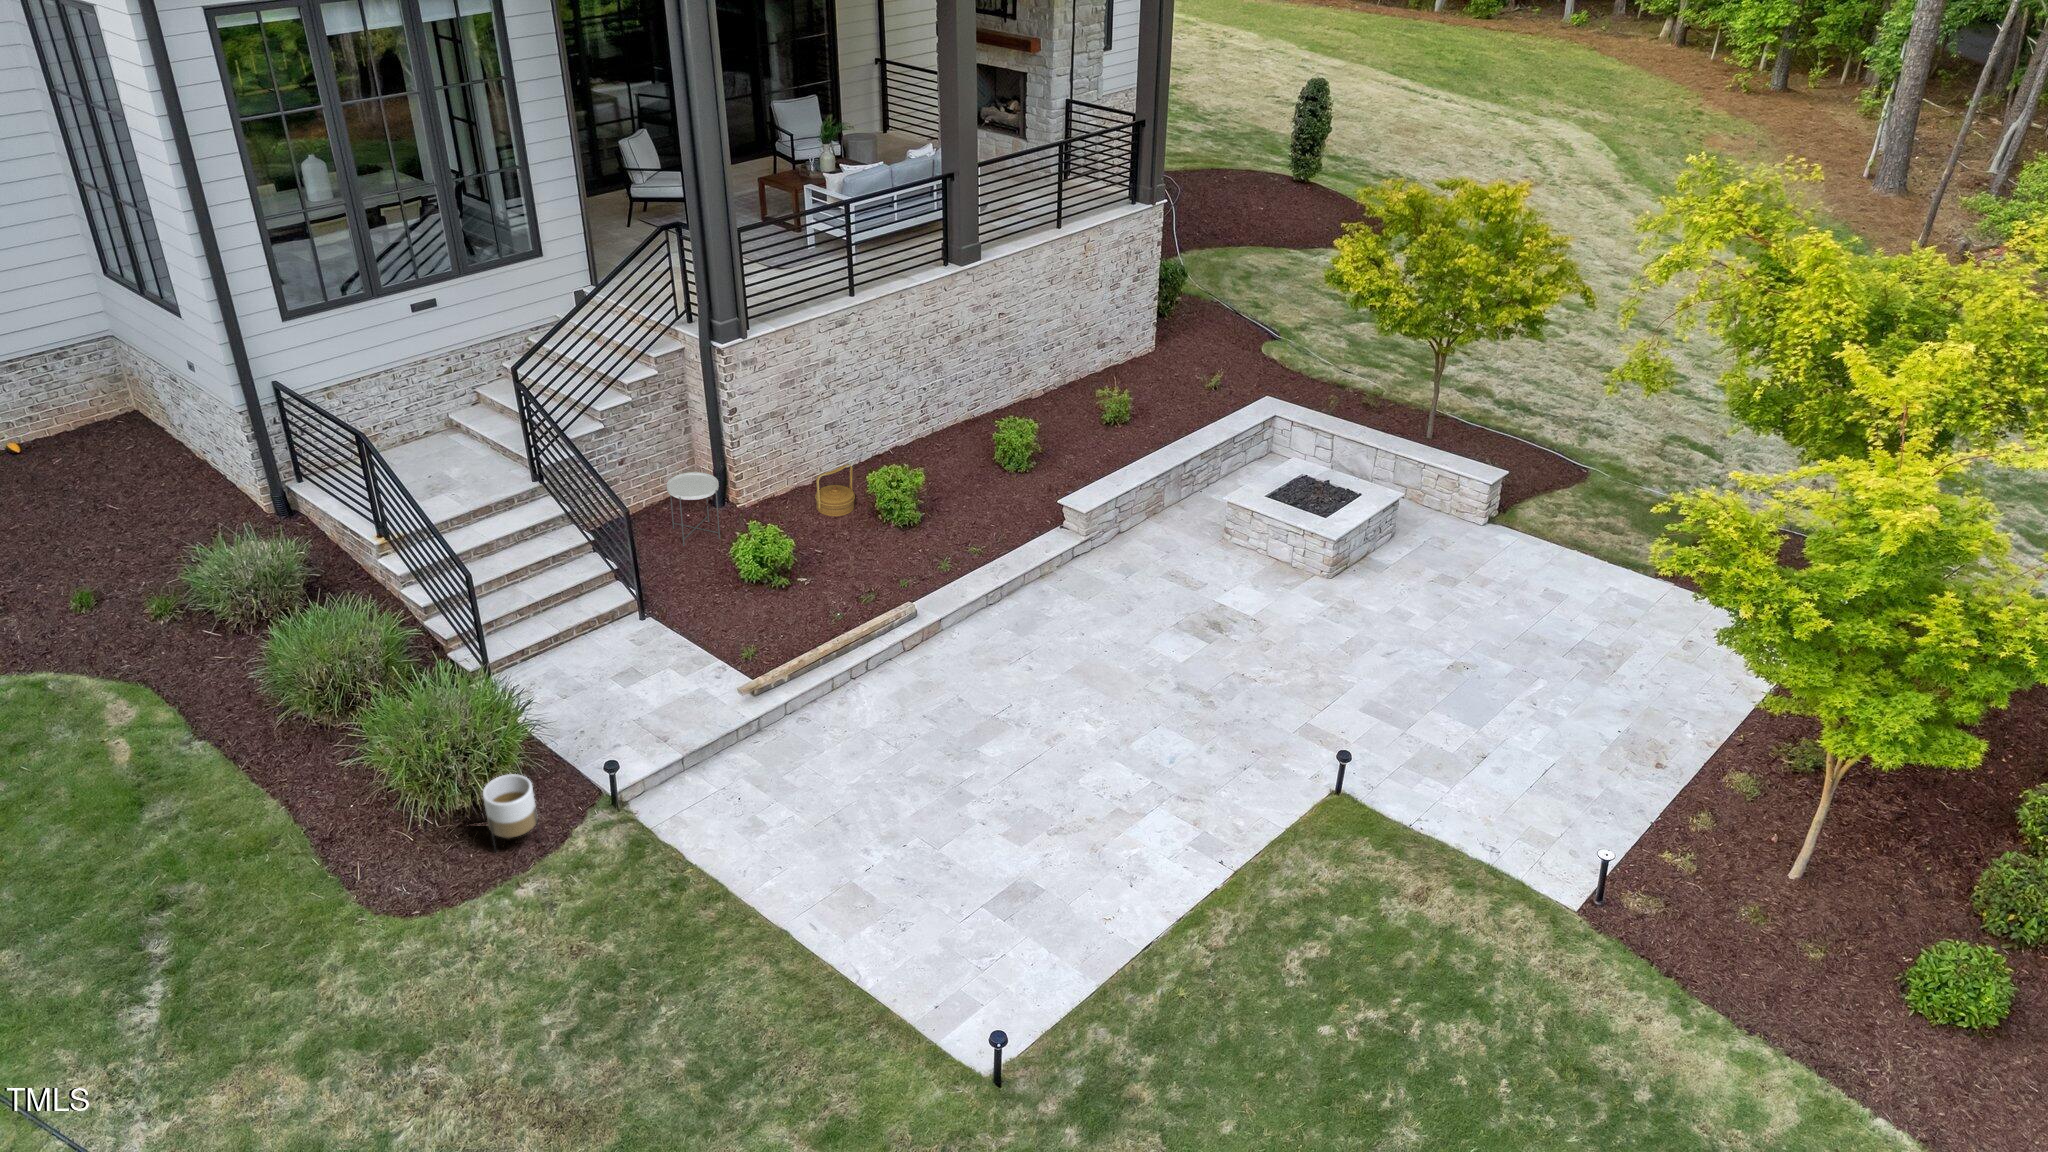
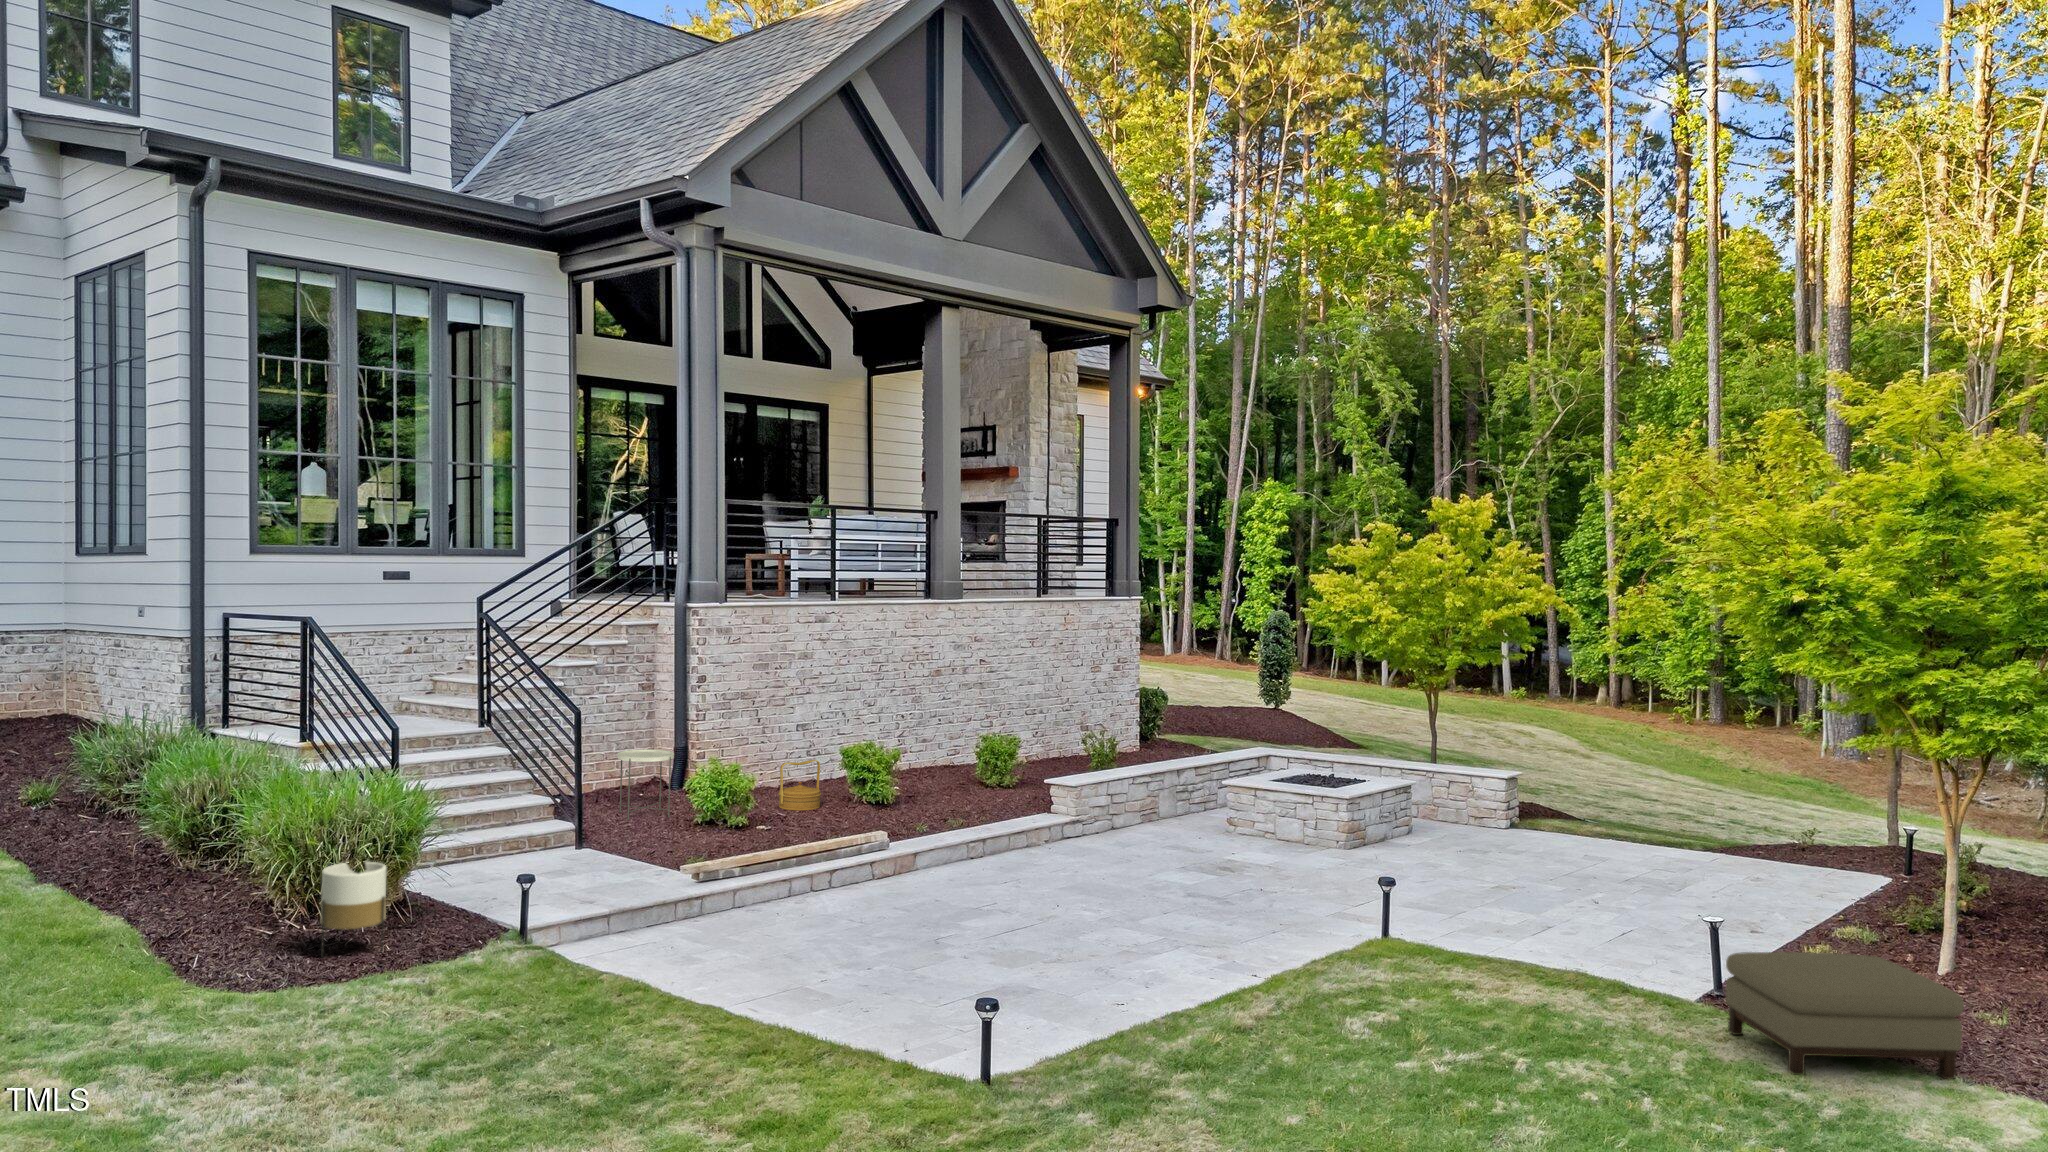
ottoman: none [1583,904,1751,1018] -> present [1726,952,1964,1079]

